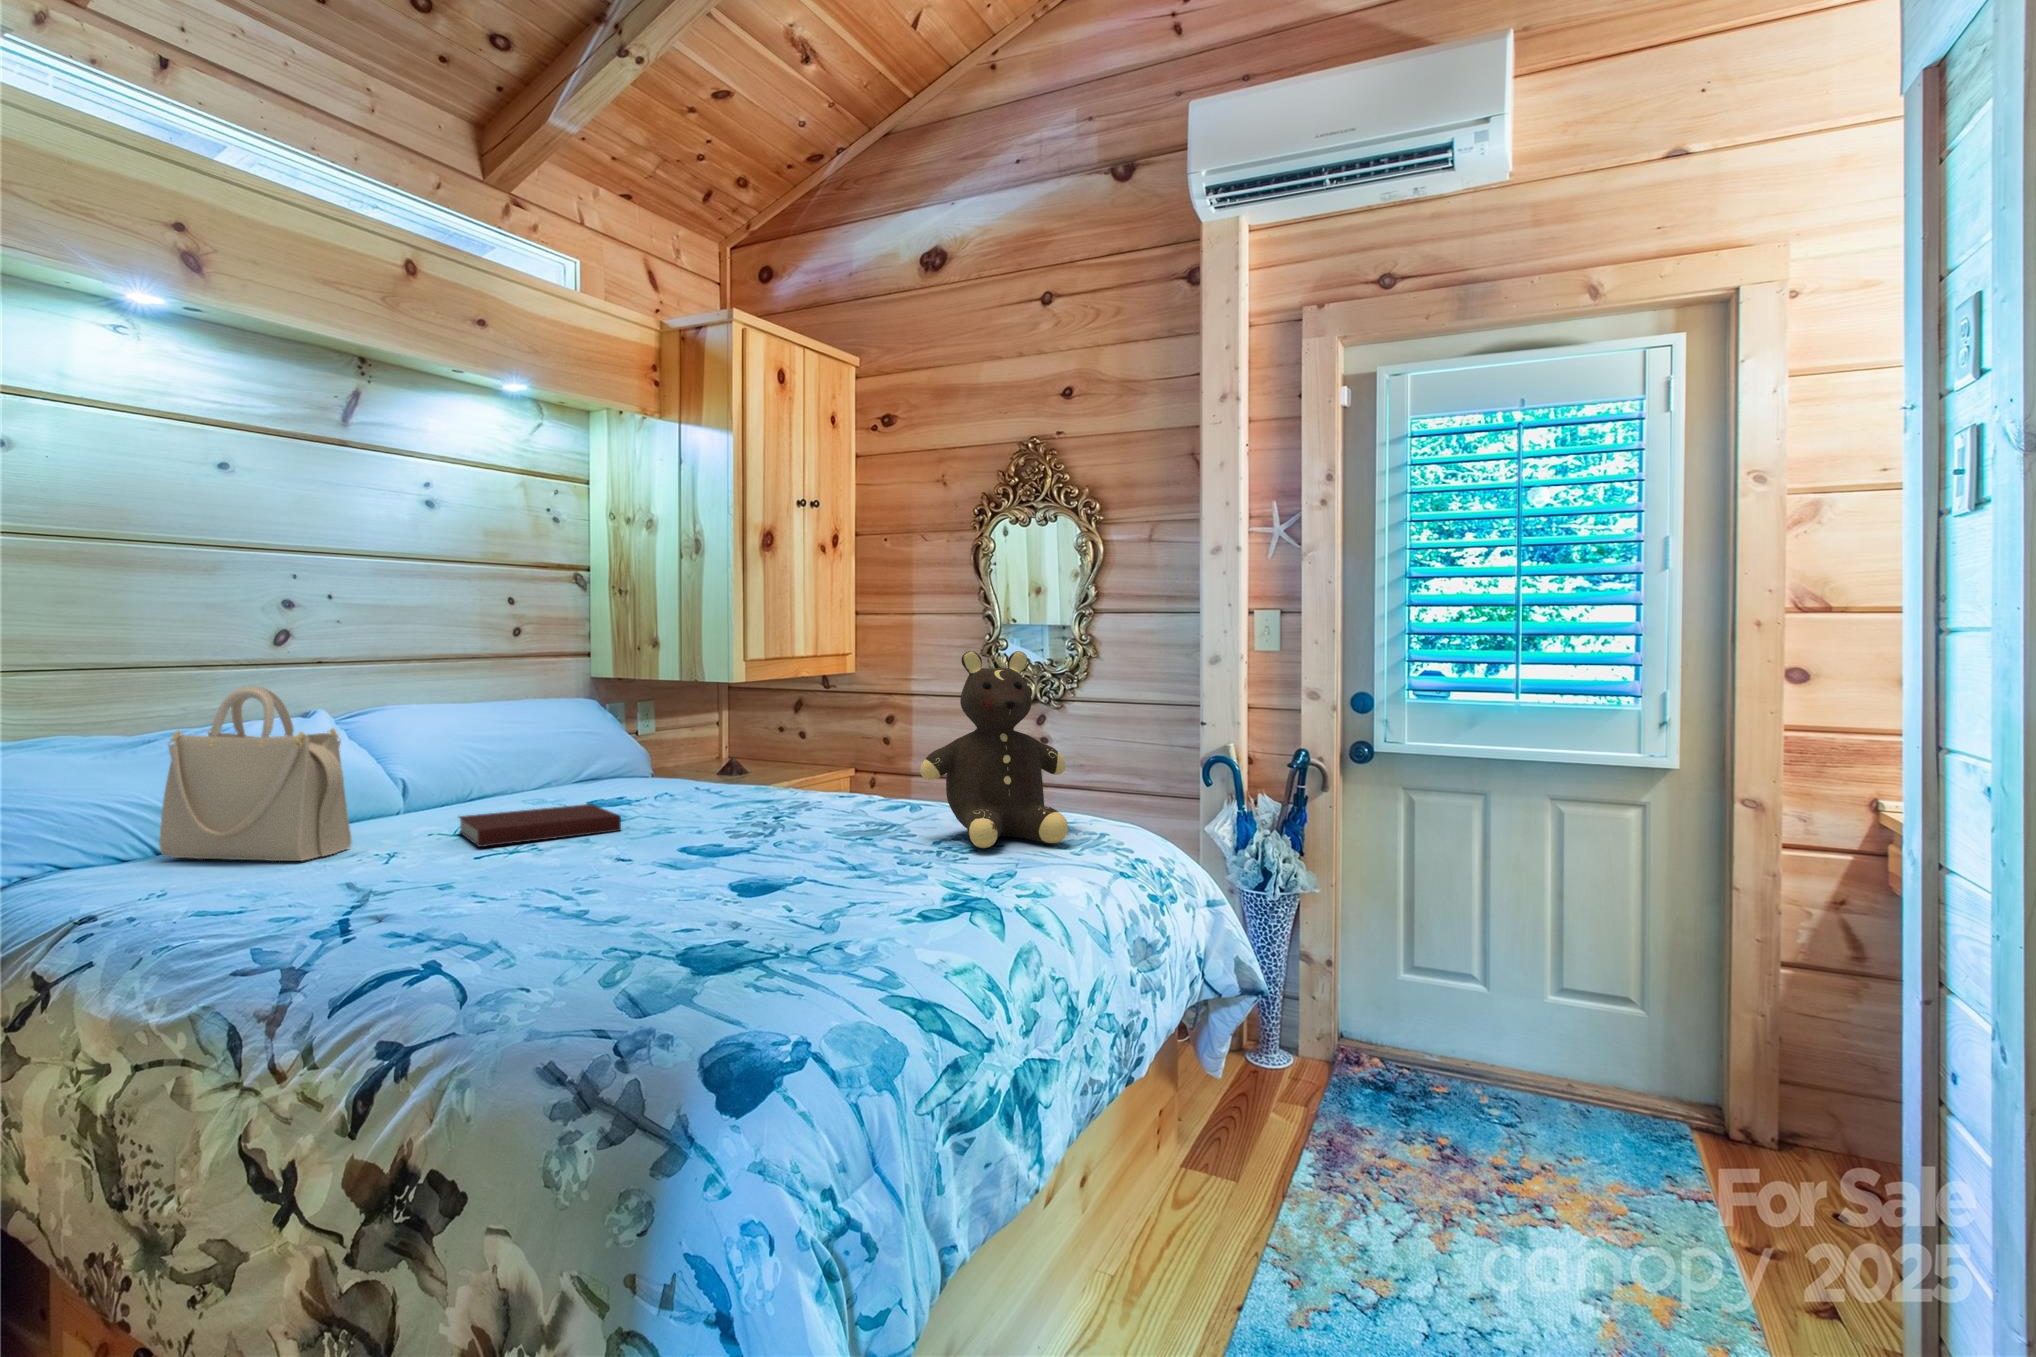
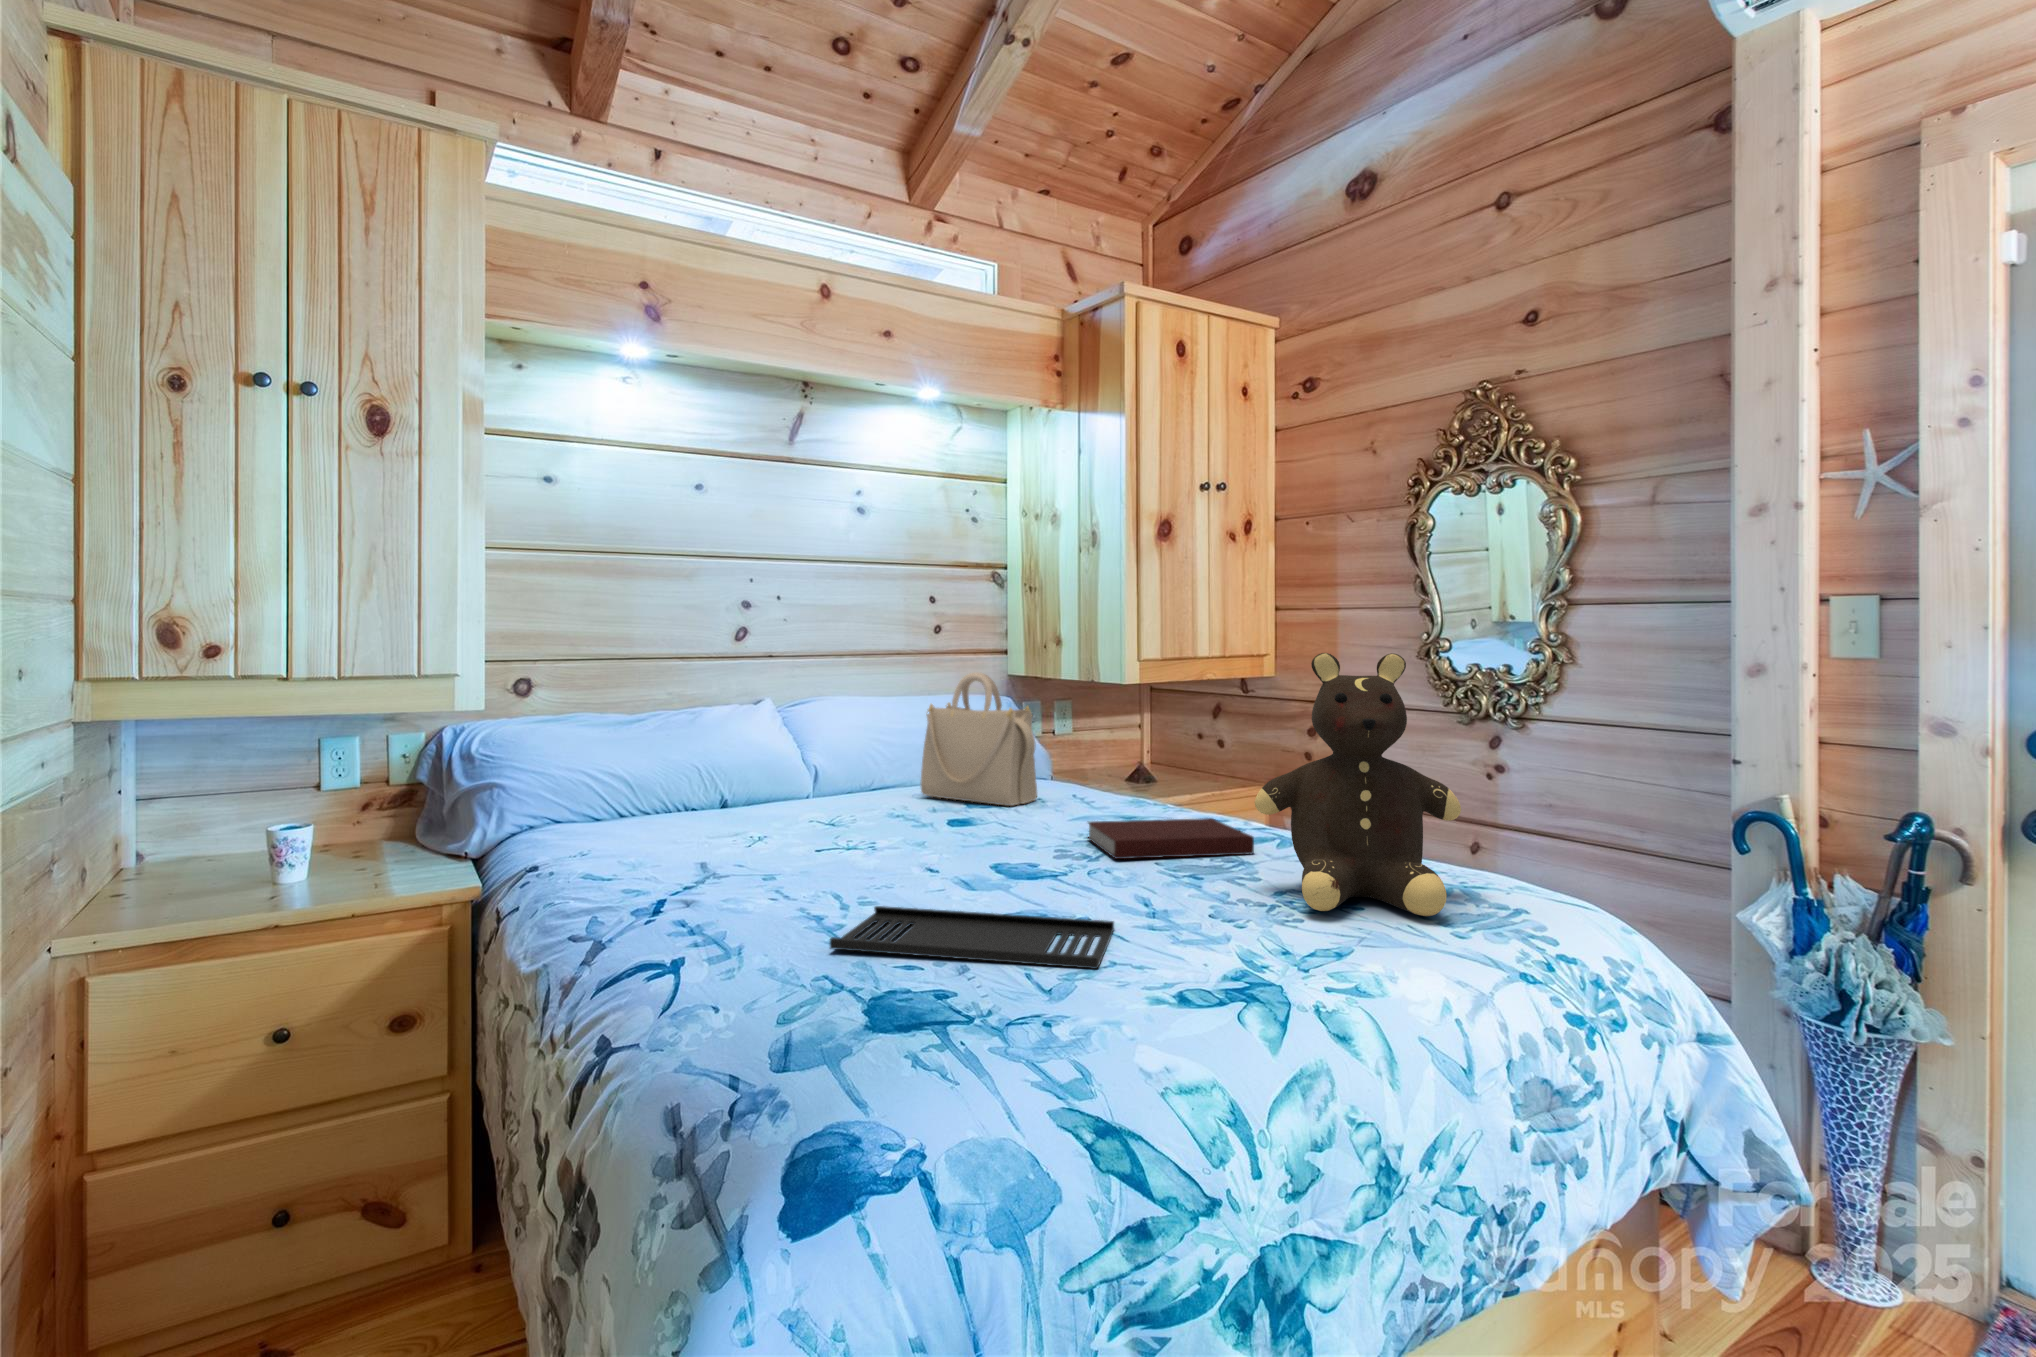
handbag: present [159,686,352,861] -> present [920,672,1037,806]
notebook: present [459,804,621,847] -> present [1088,818,1254,859]
tray: none [600,873,850,924] -> present [830,906,1114,969]

